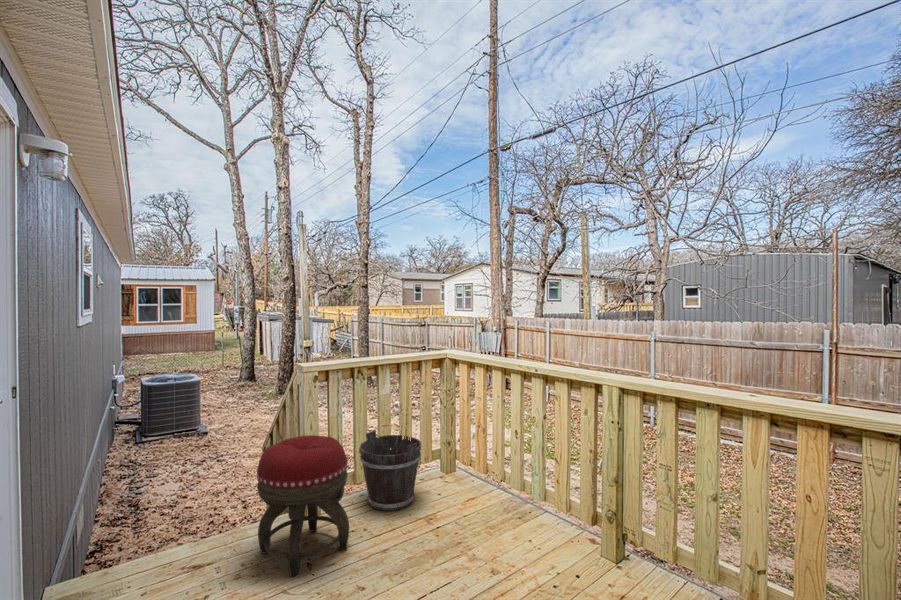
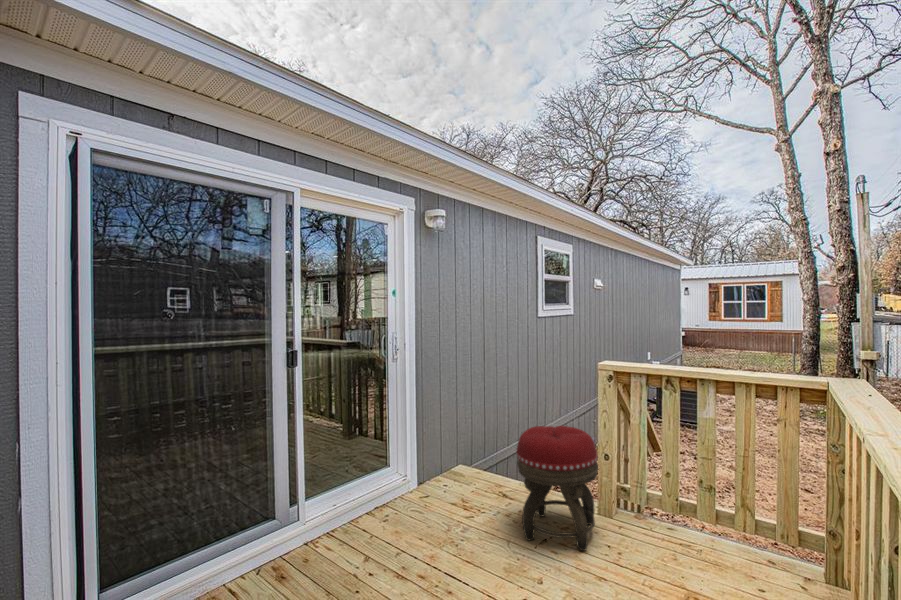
bucket: present [360,431,421,511] -> none [650,455,737,564]

